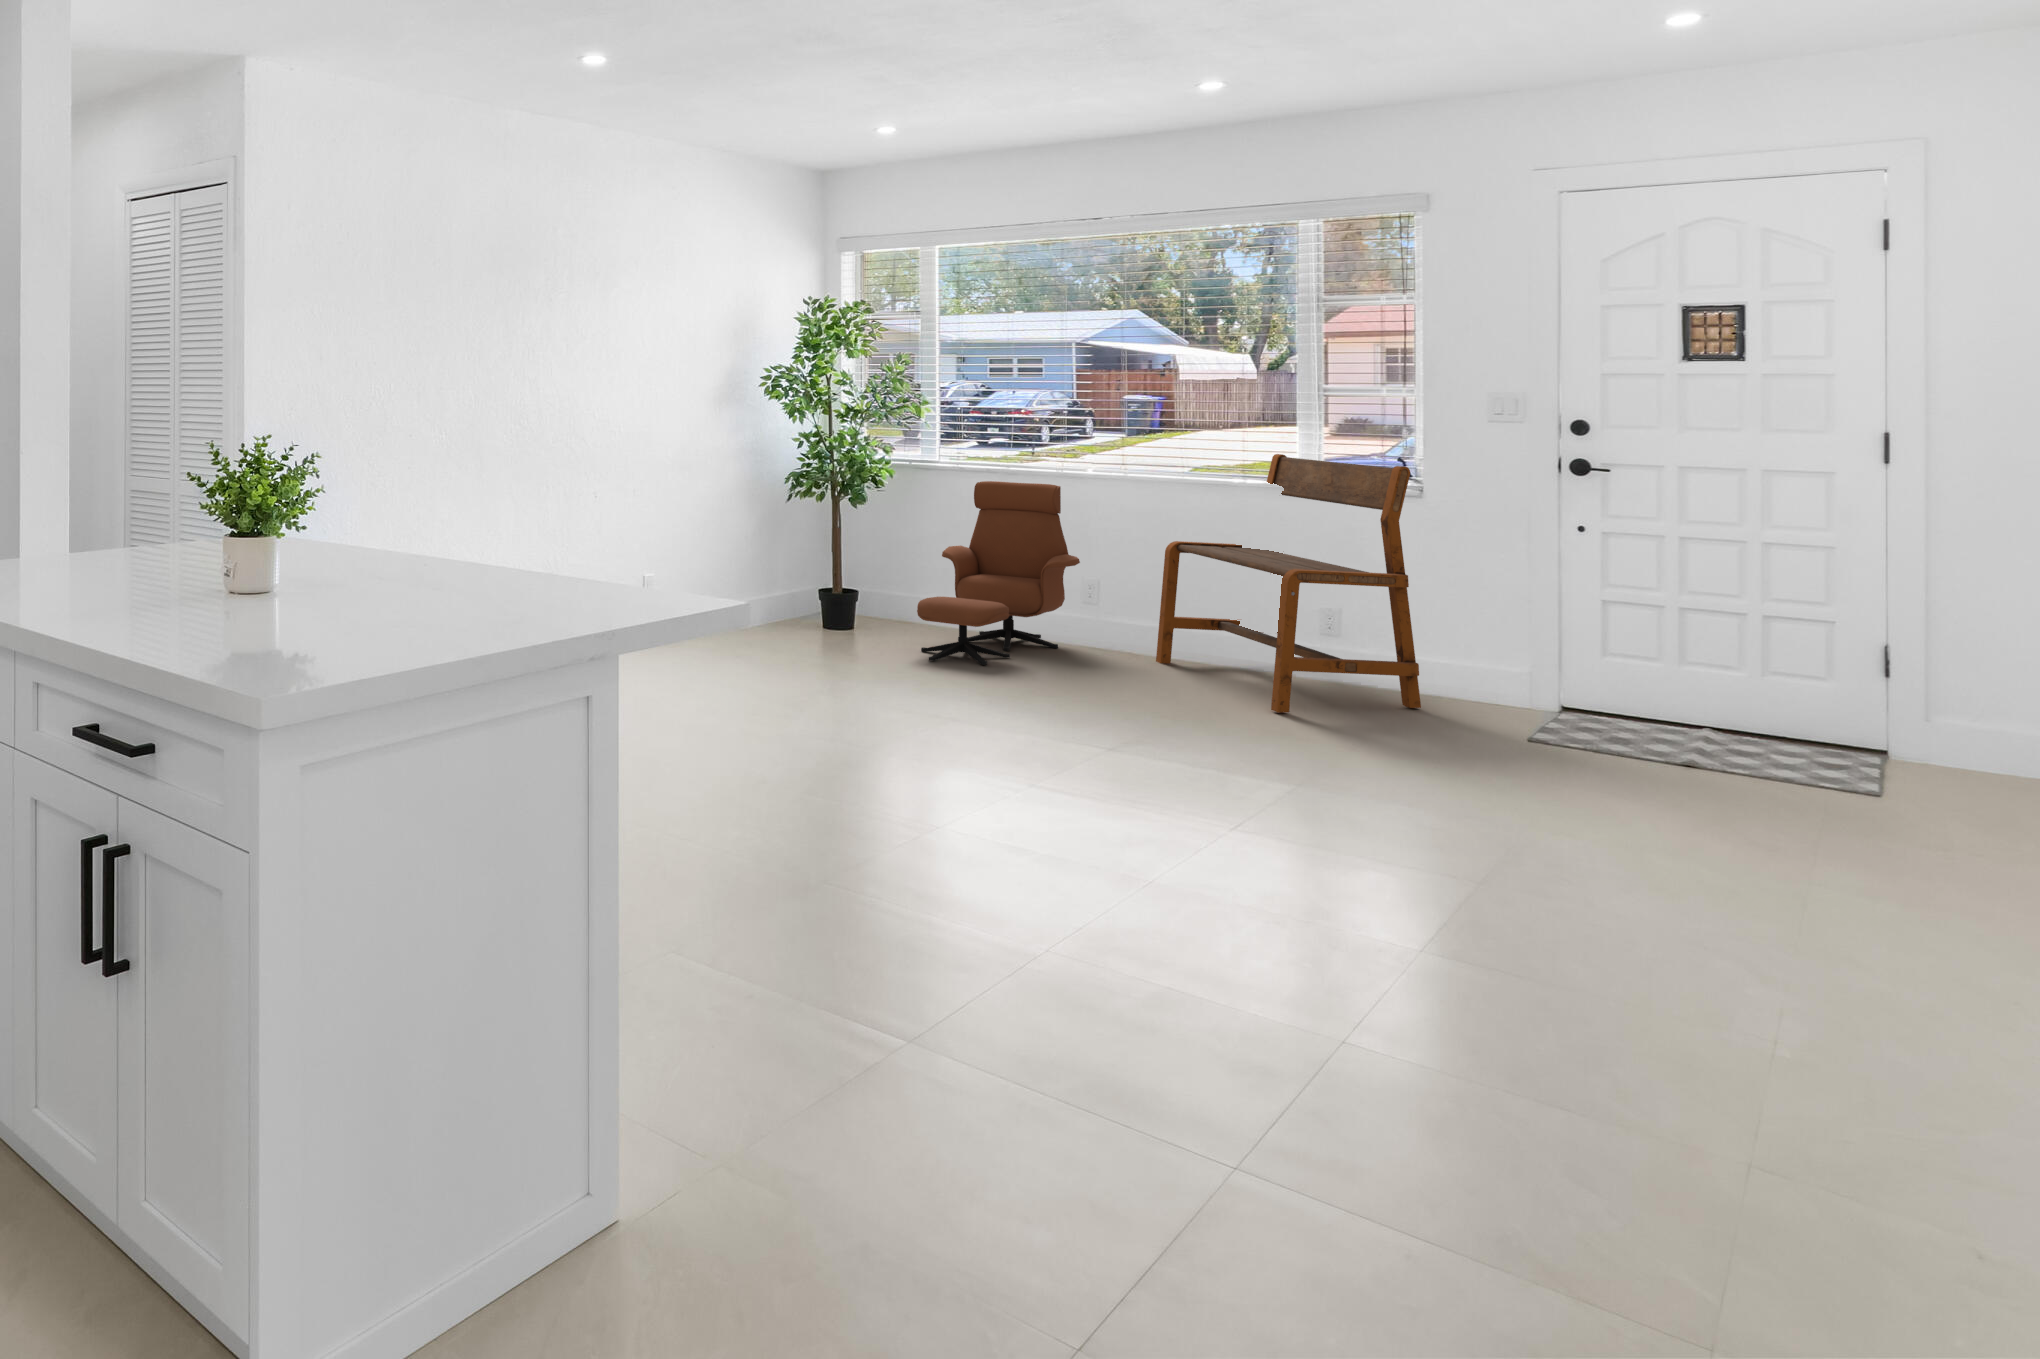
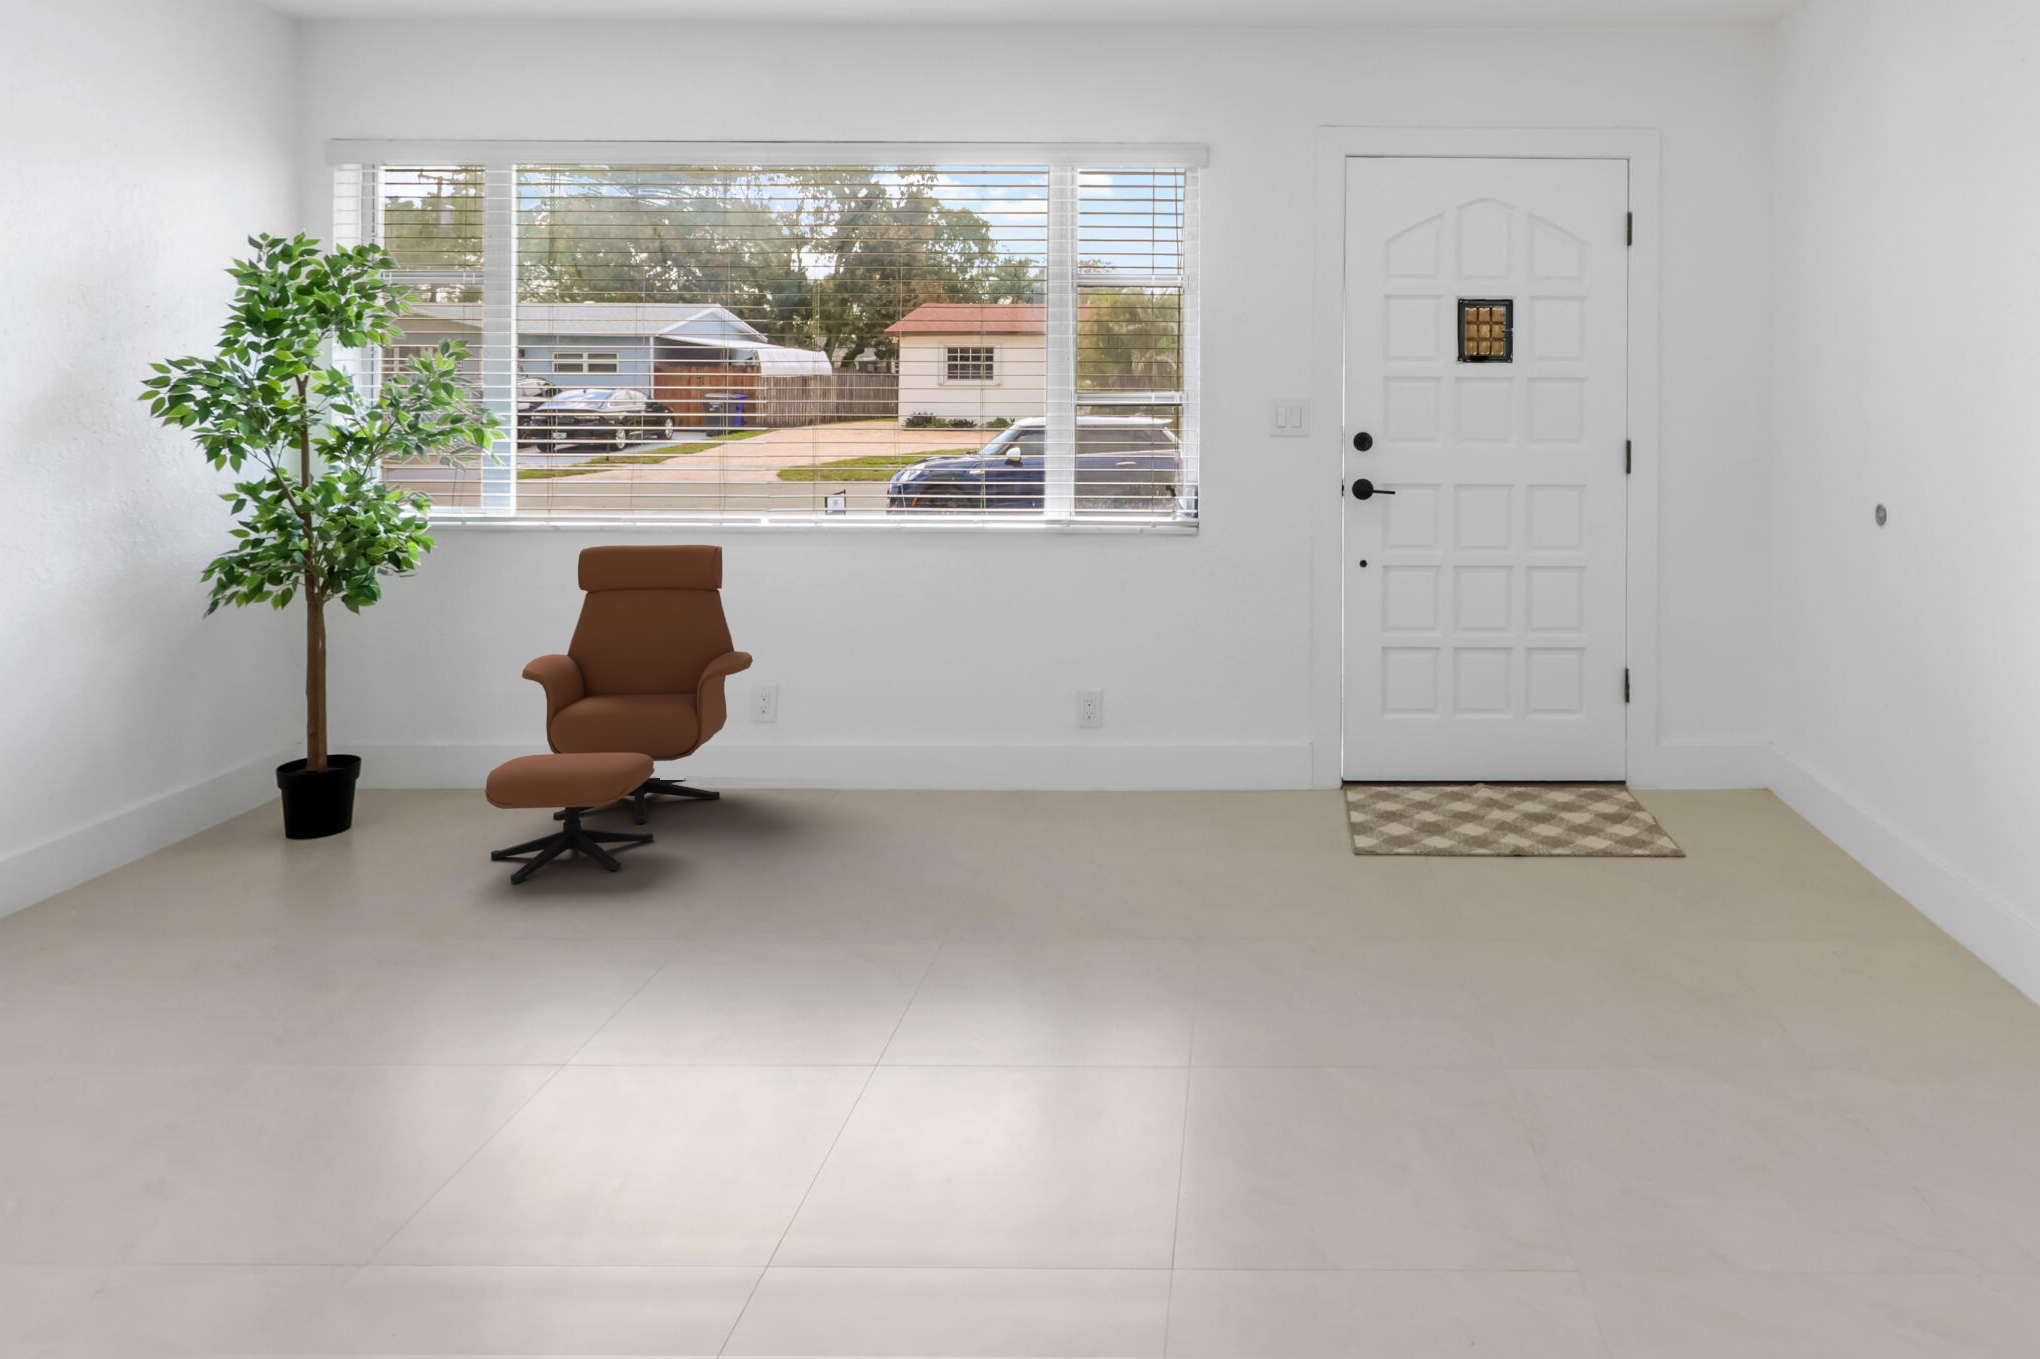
bench: present [1156,454,1421,712] -> none [871,483,1235,871]

